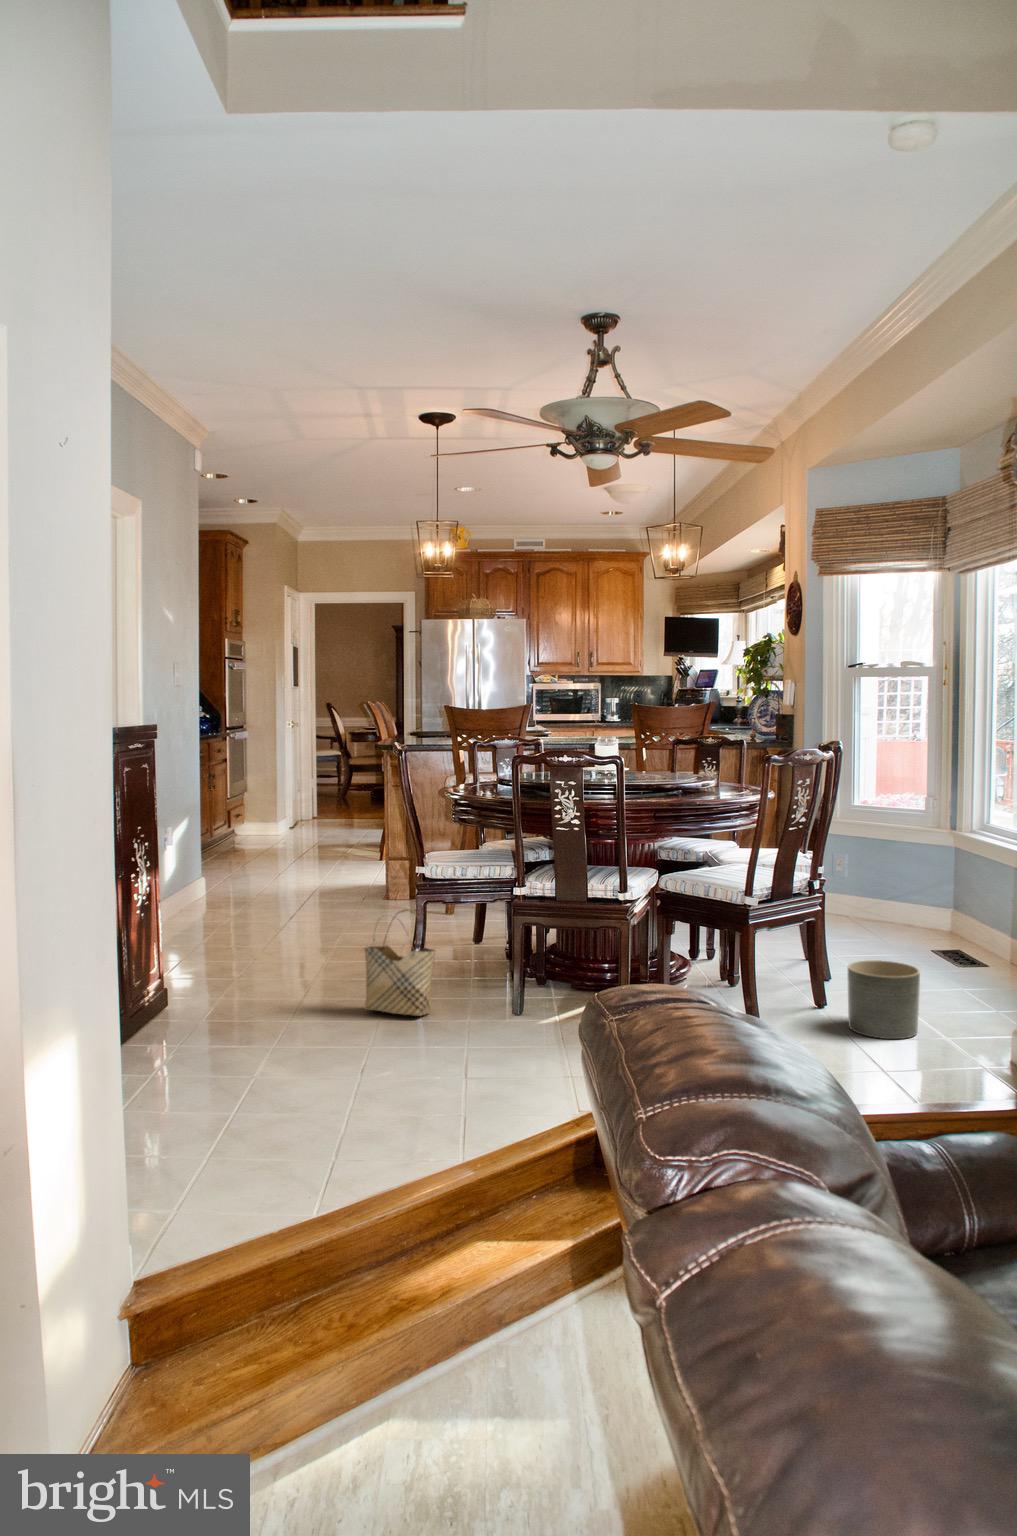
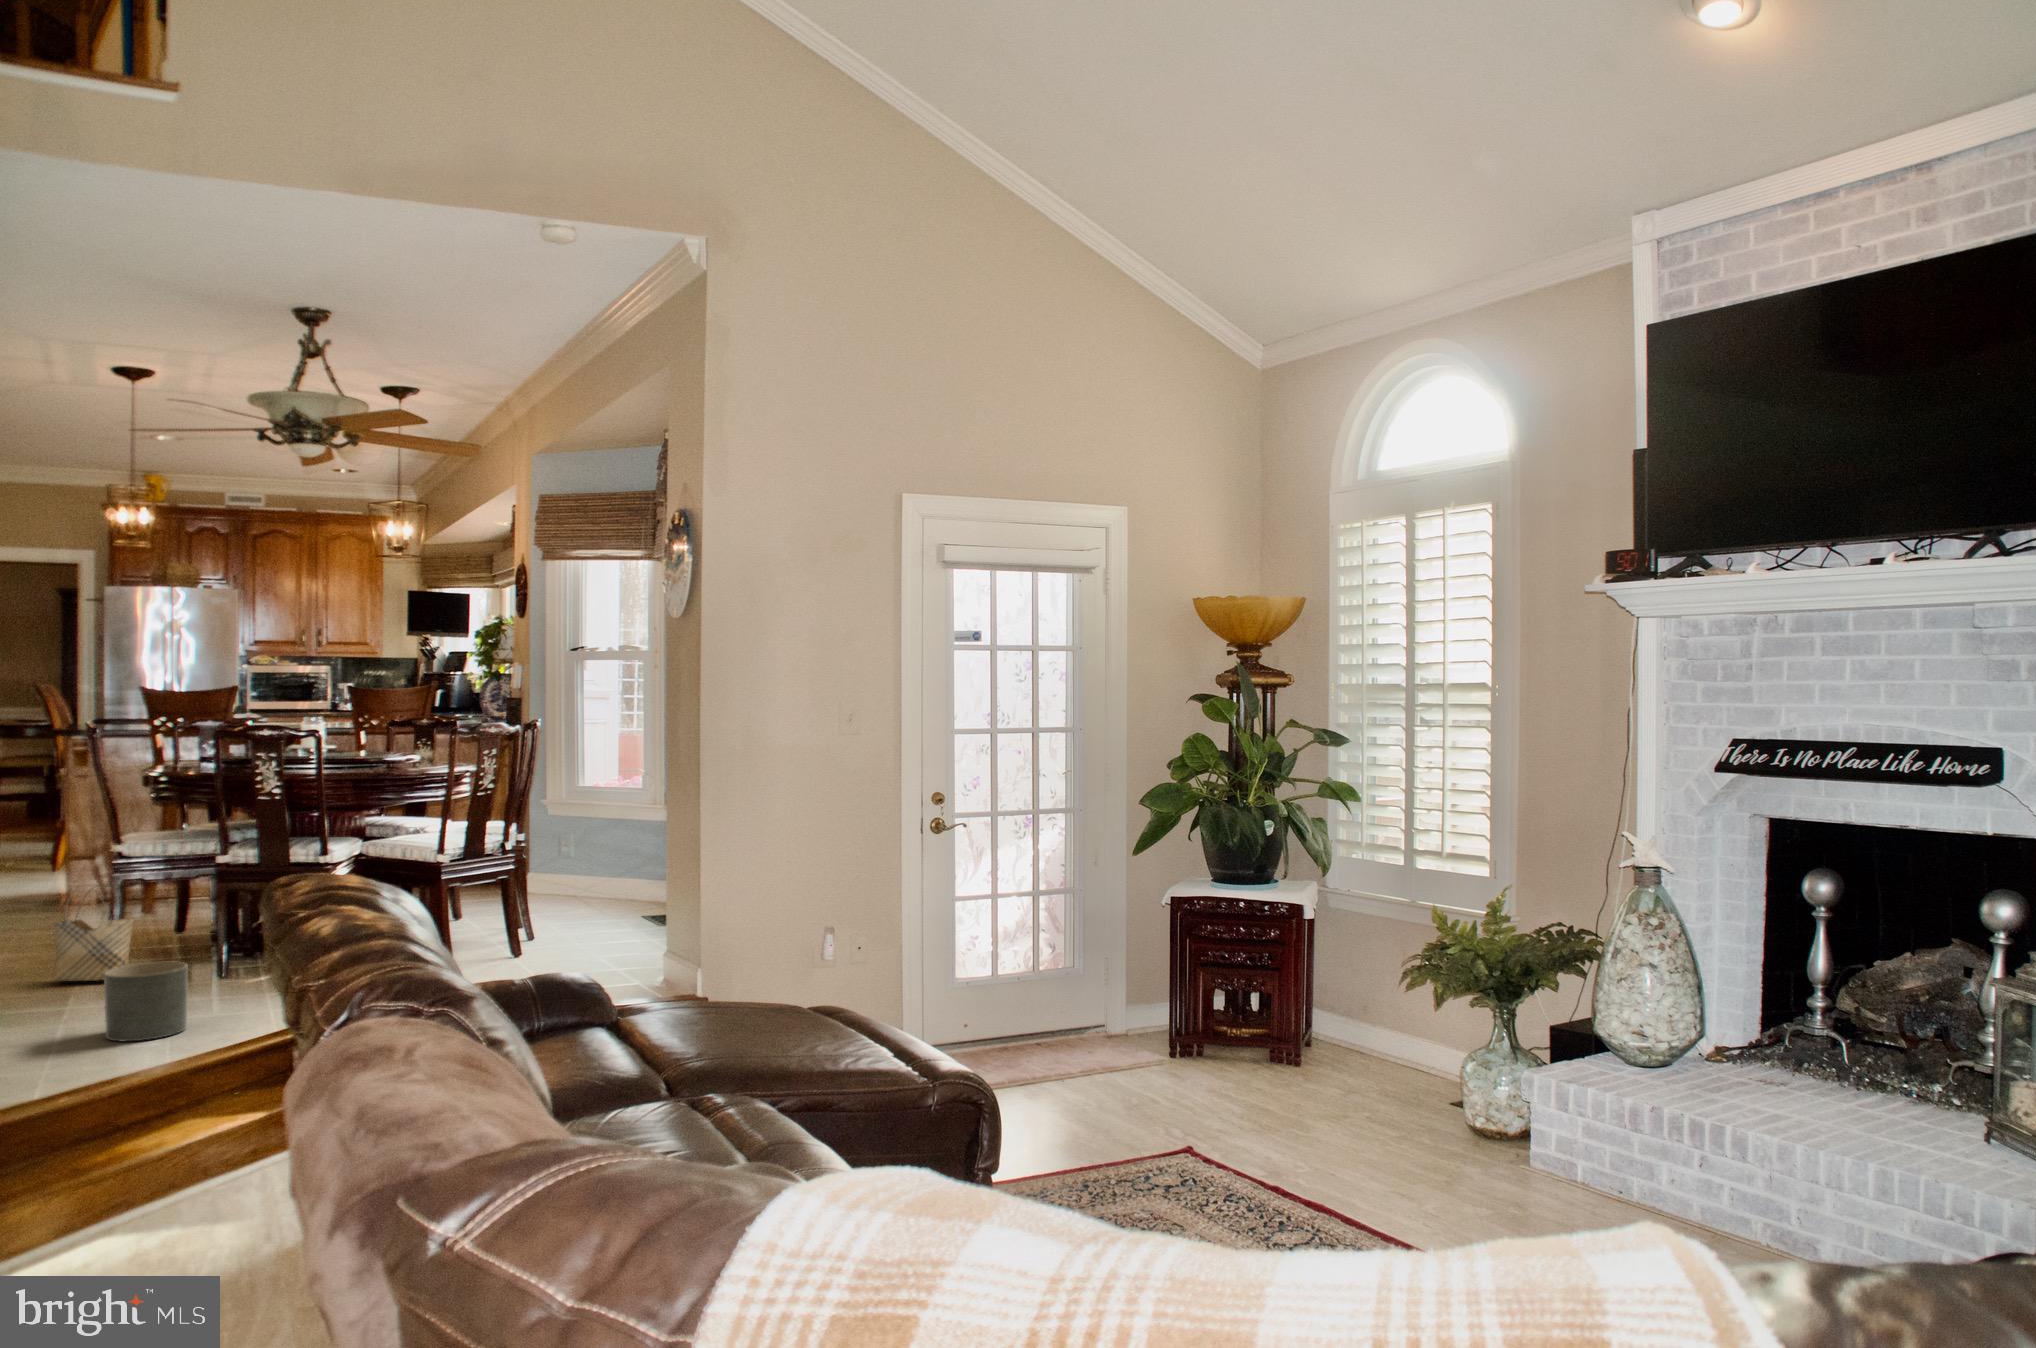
planter: present [848,960,920,1039] -> present [104,962,188,1041]

